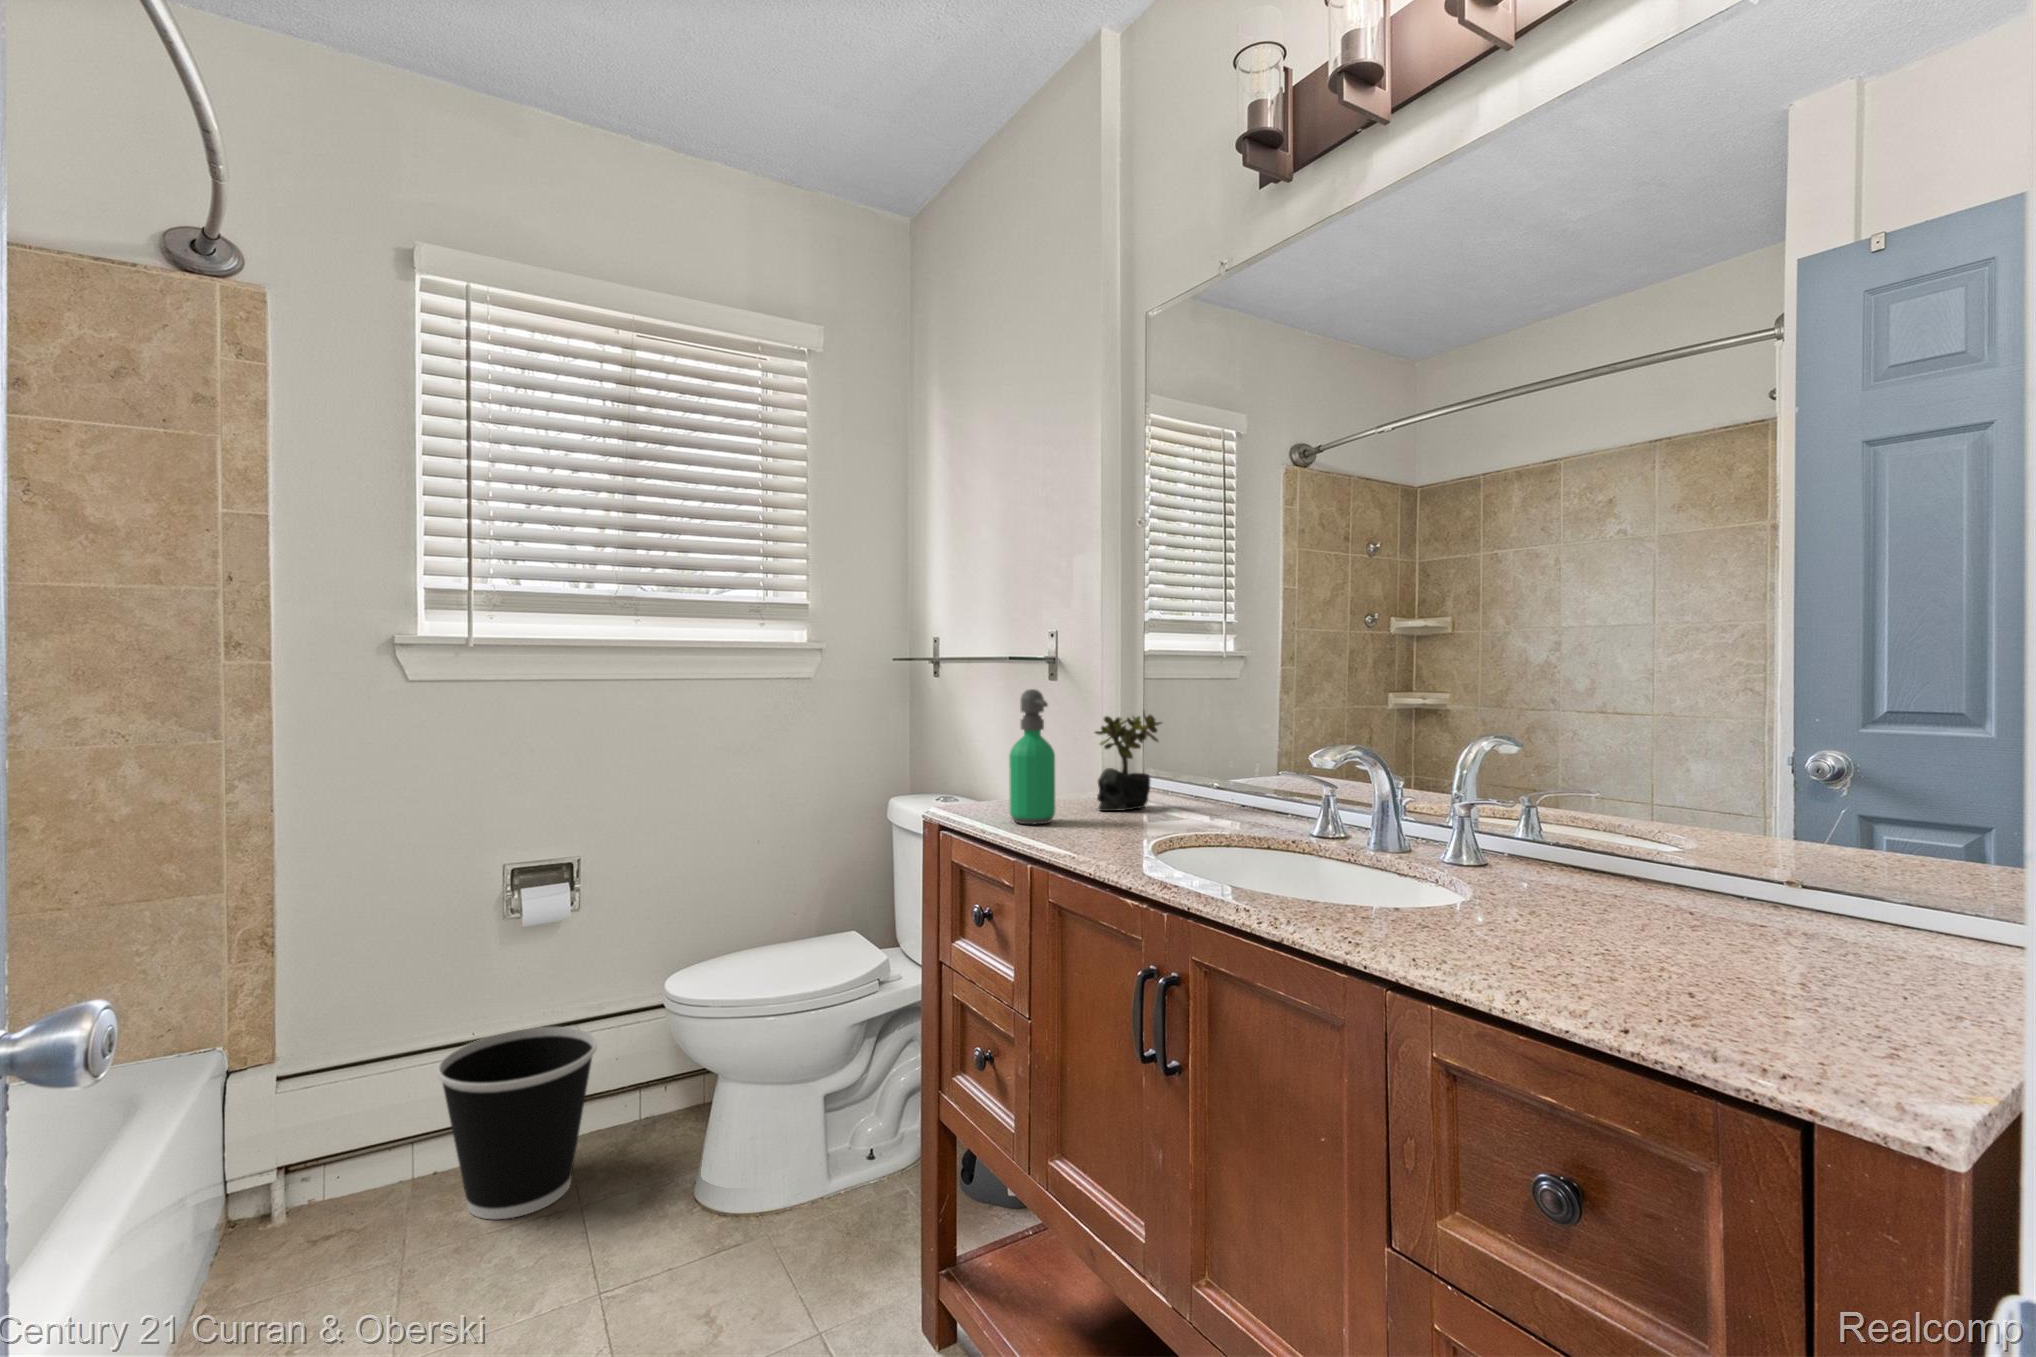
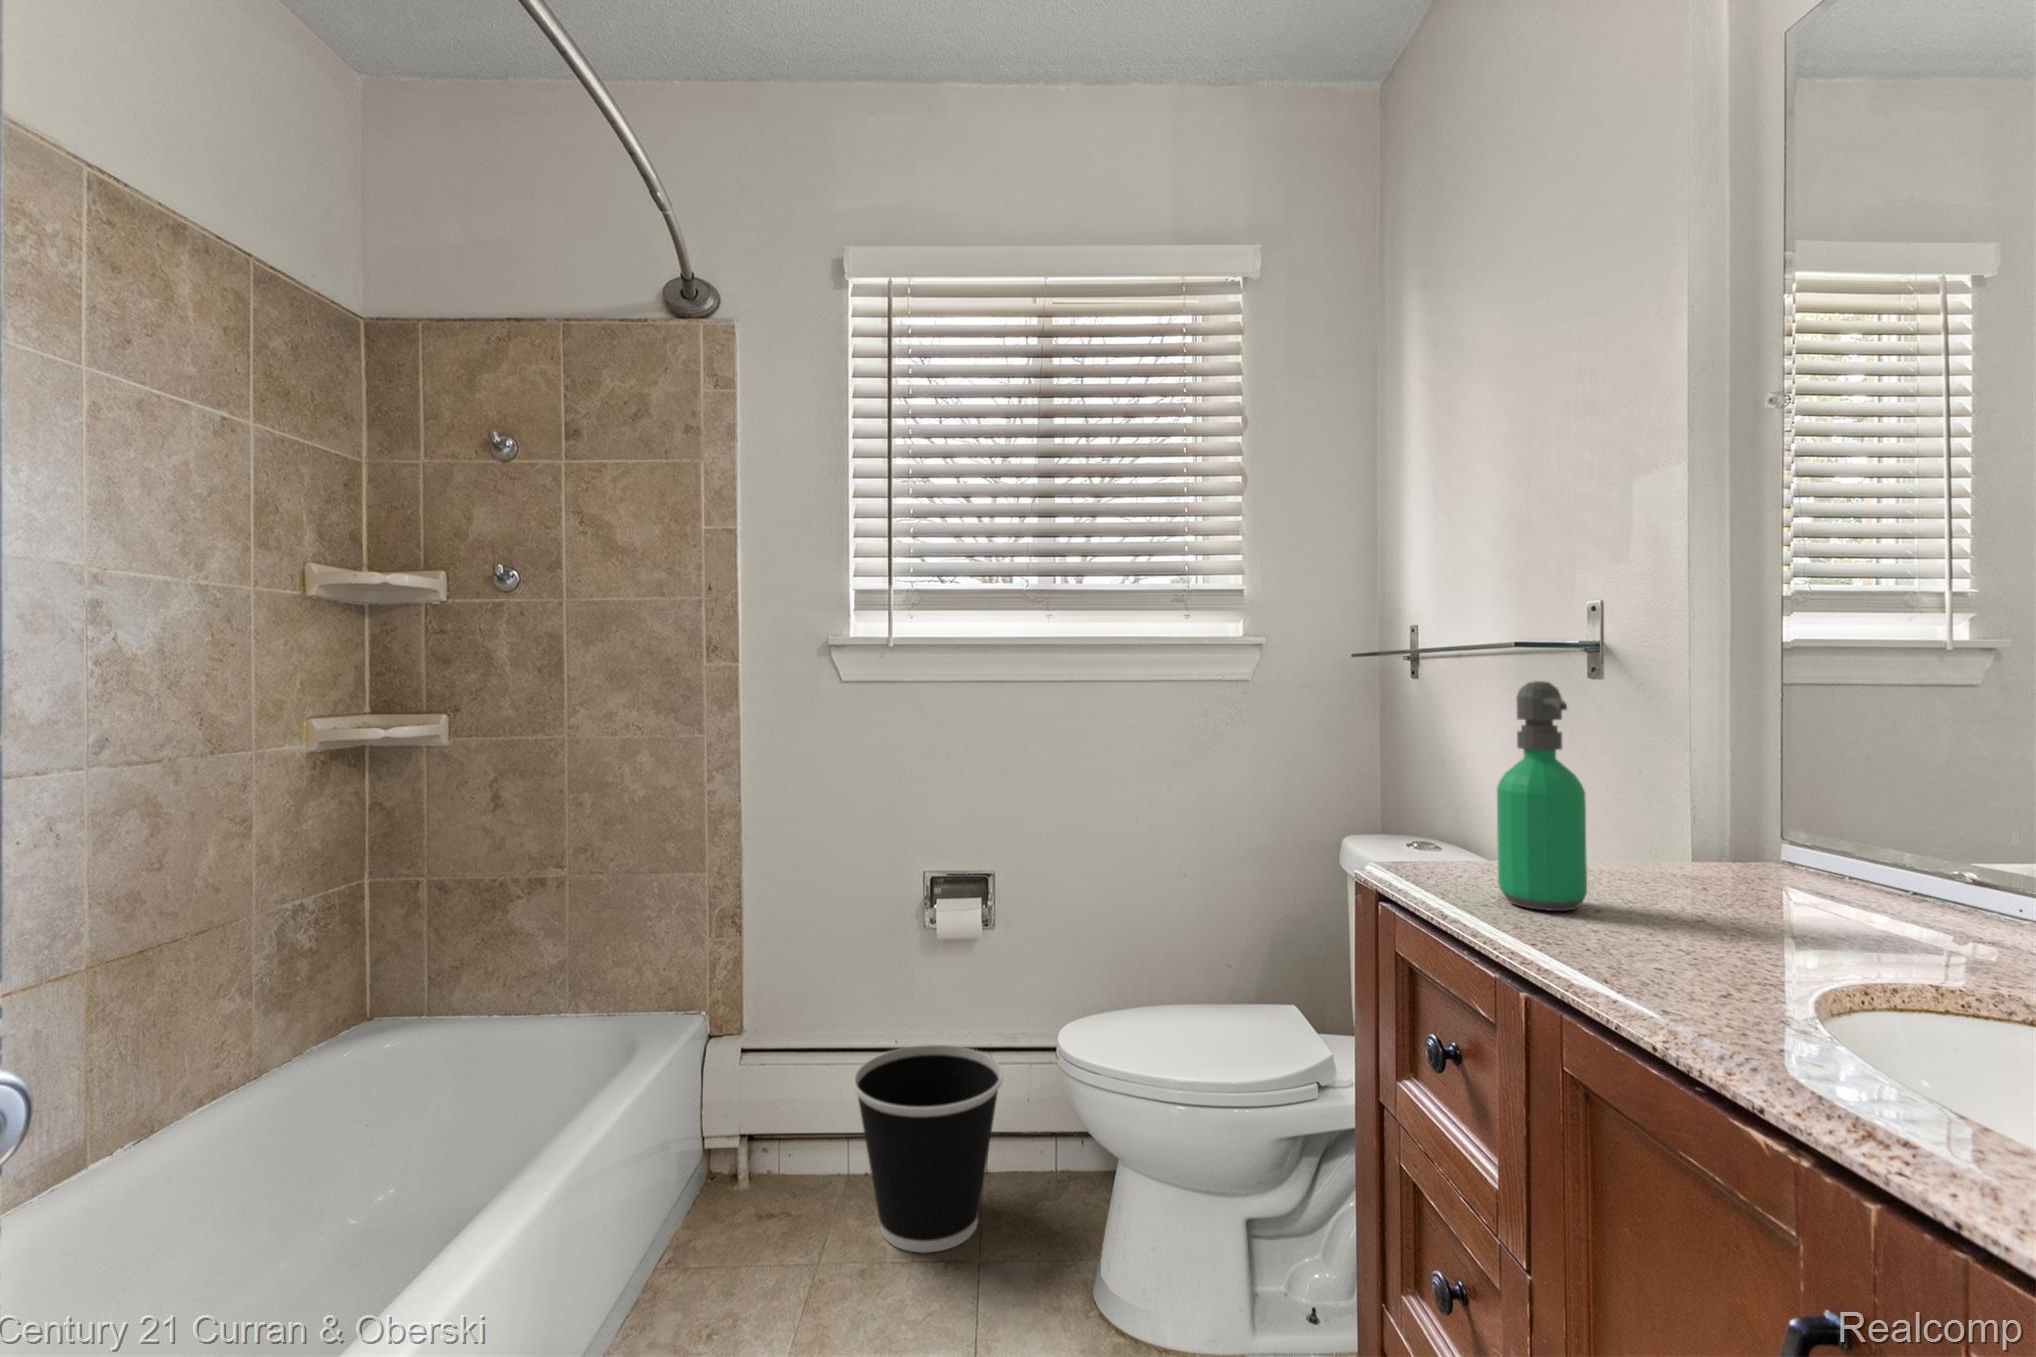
succulent plant: present [1095,710,1161,811] -> none [1669,719,1824,898]

